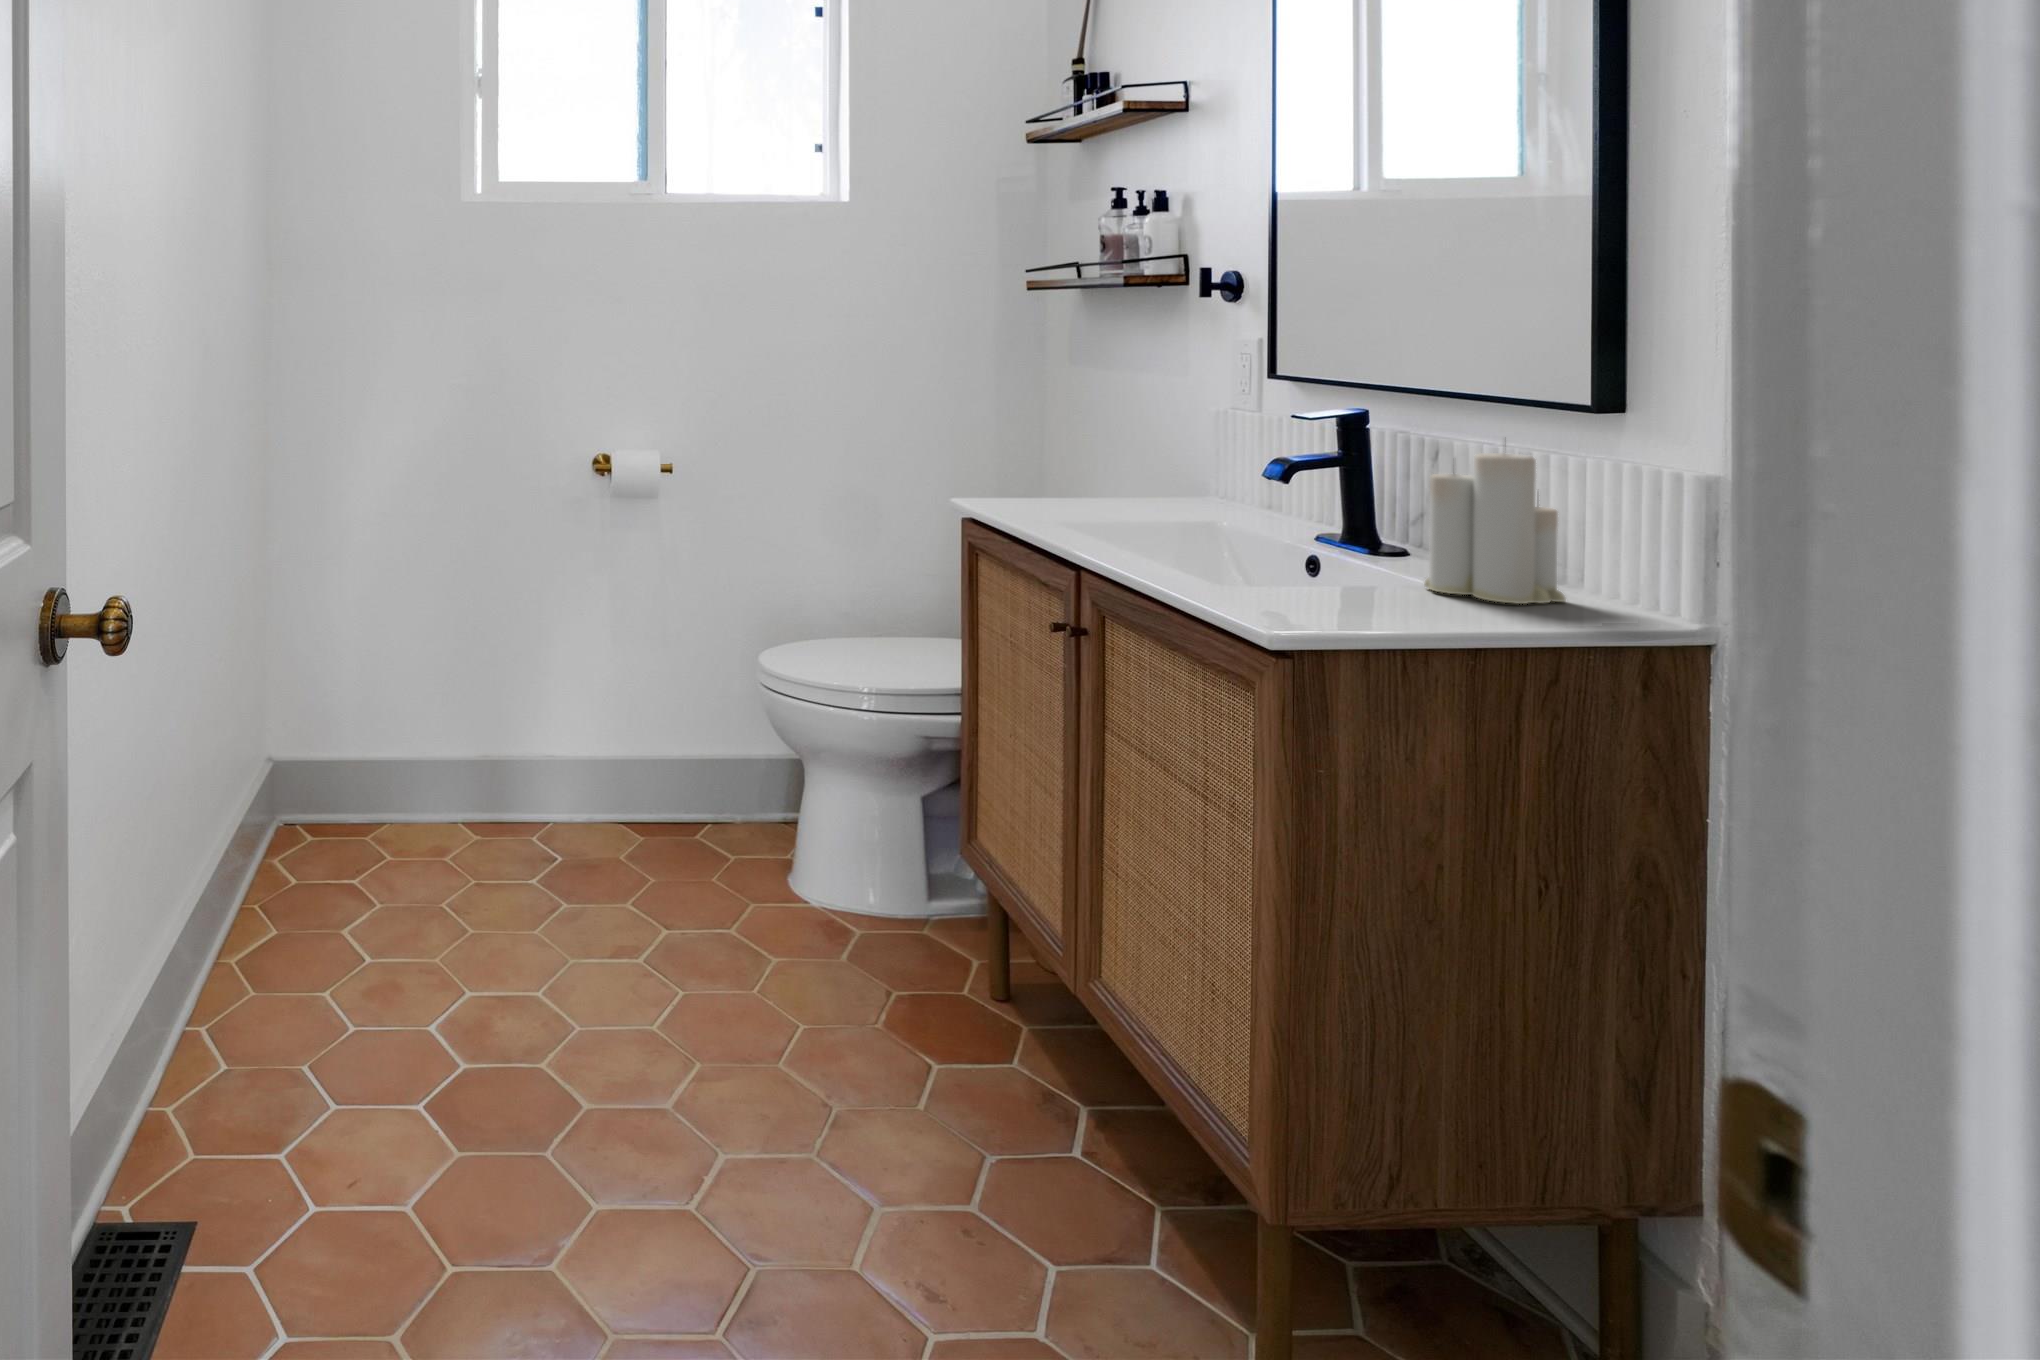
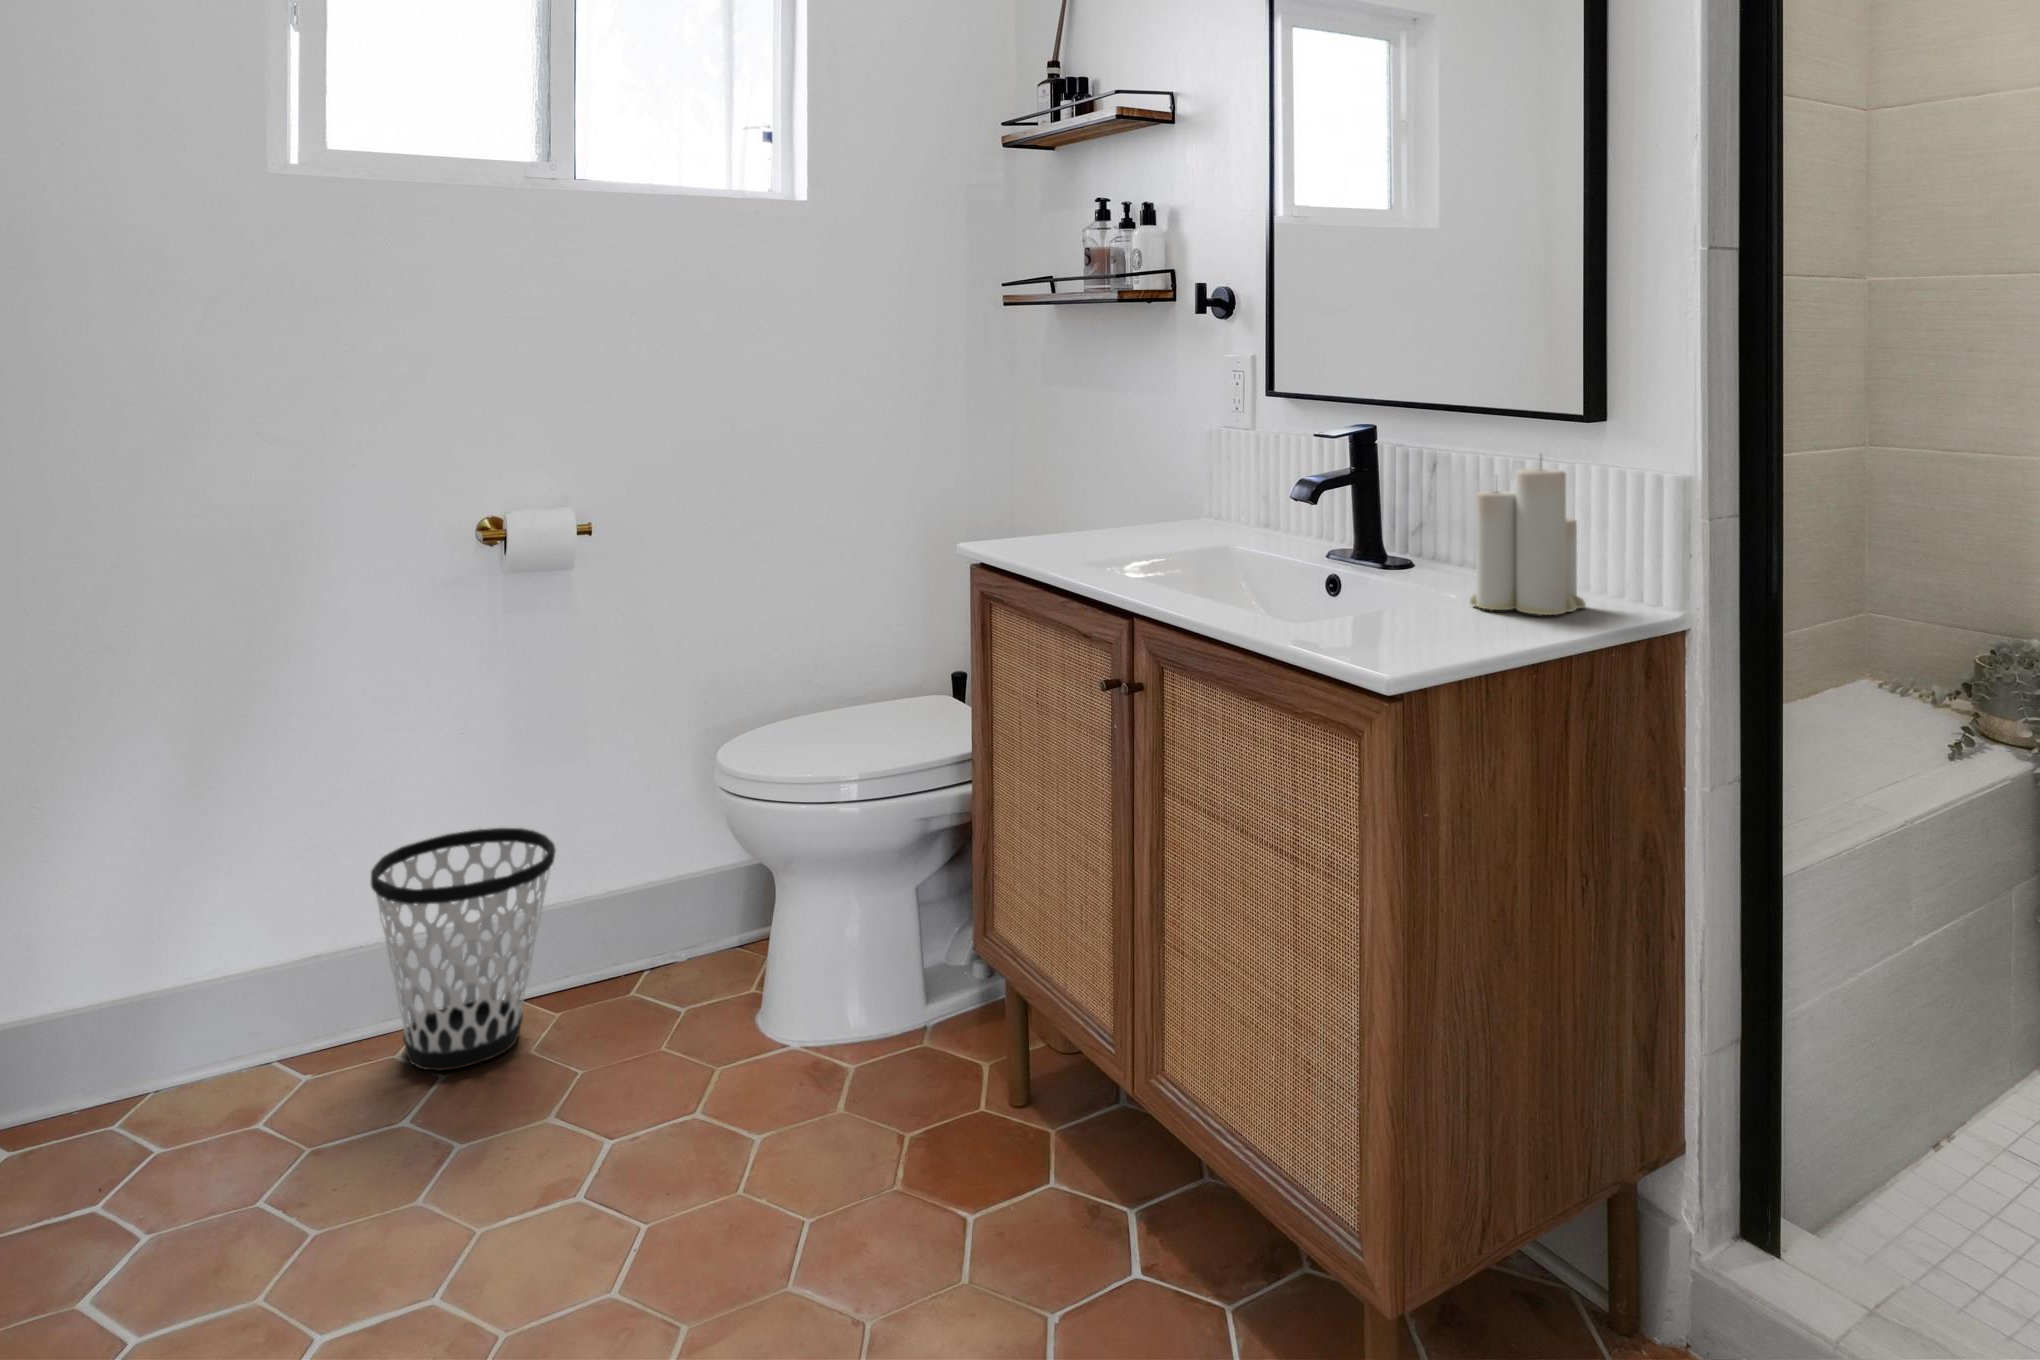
wastebasket: none [518,690,642,860] -> present [371,828,555,1070]

